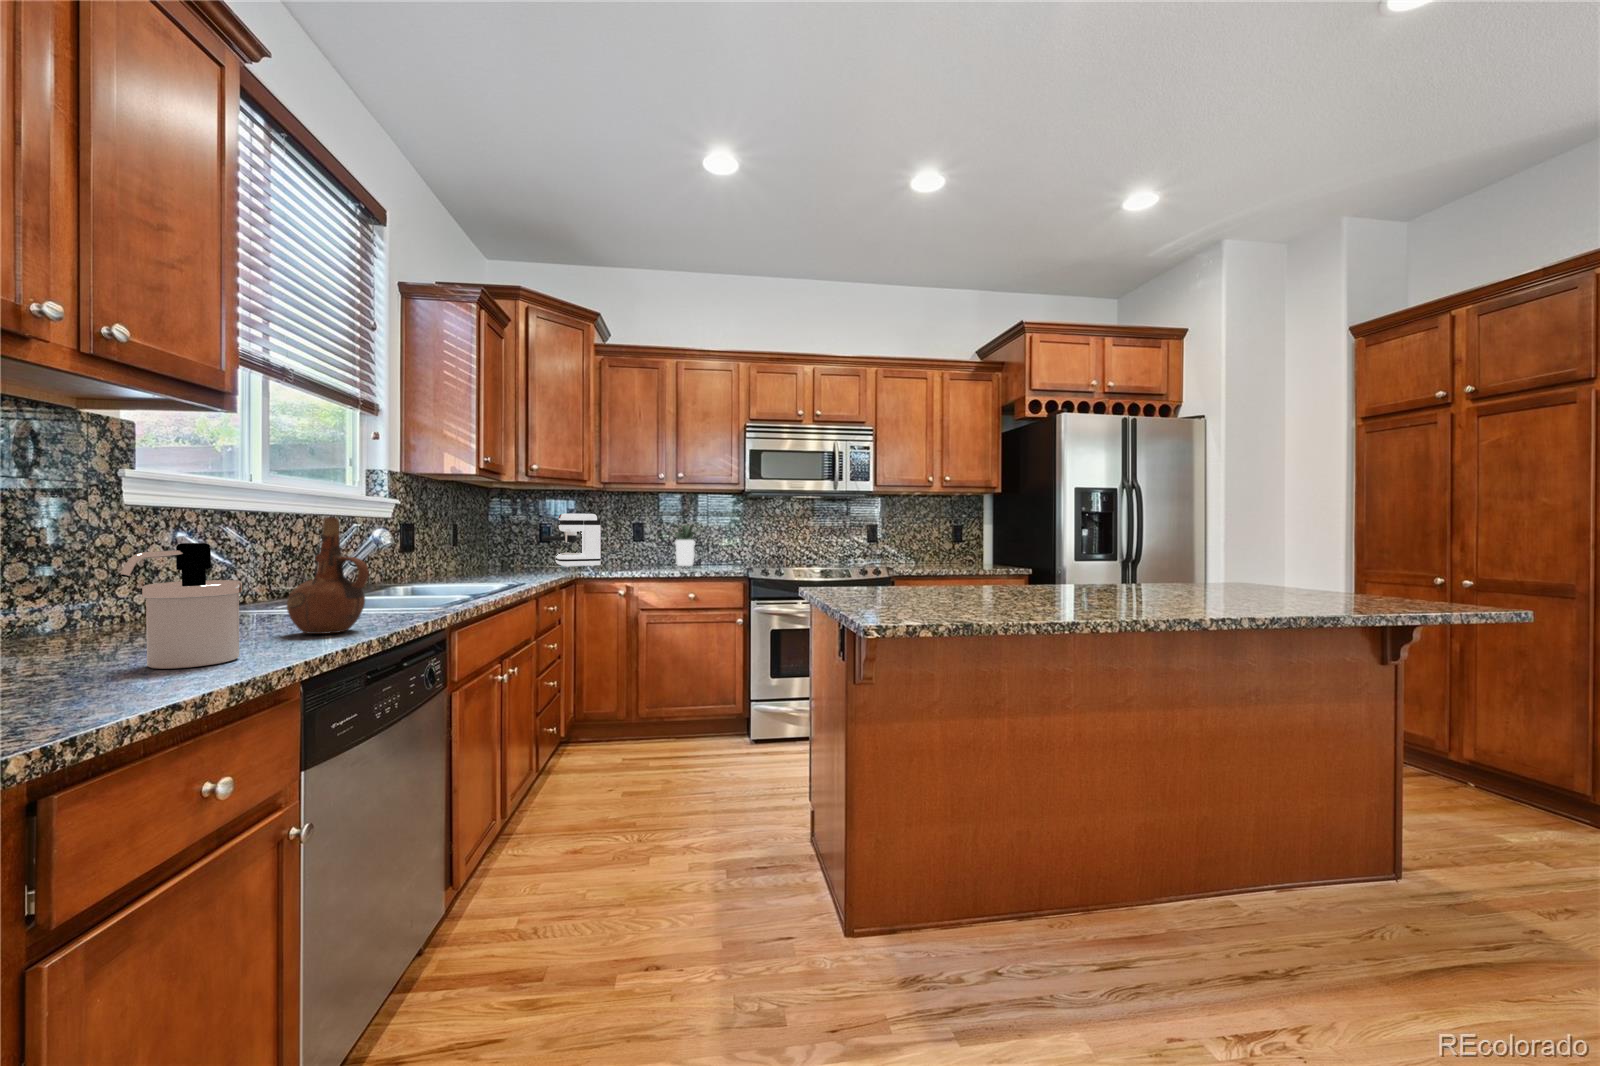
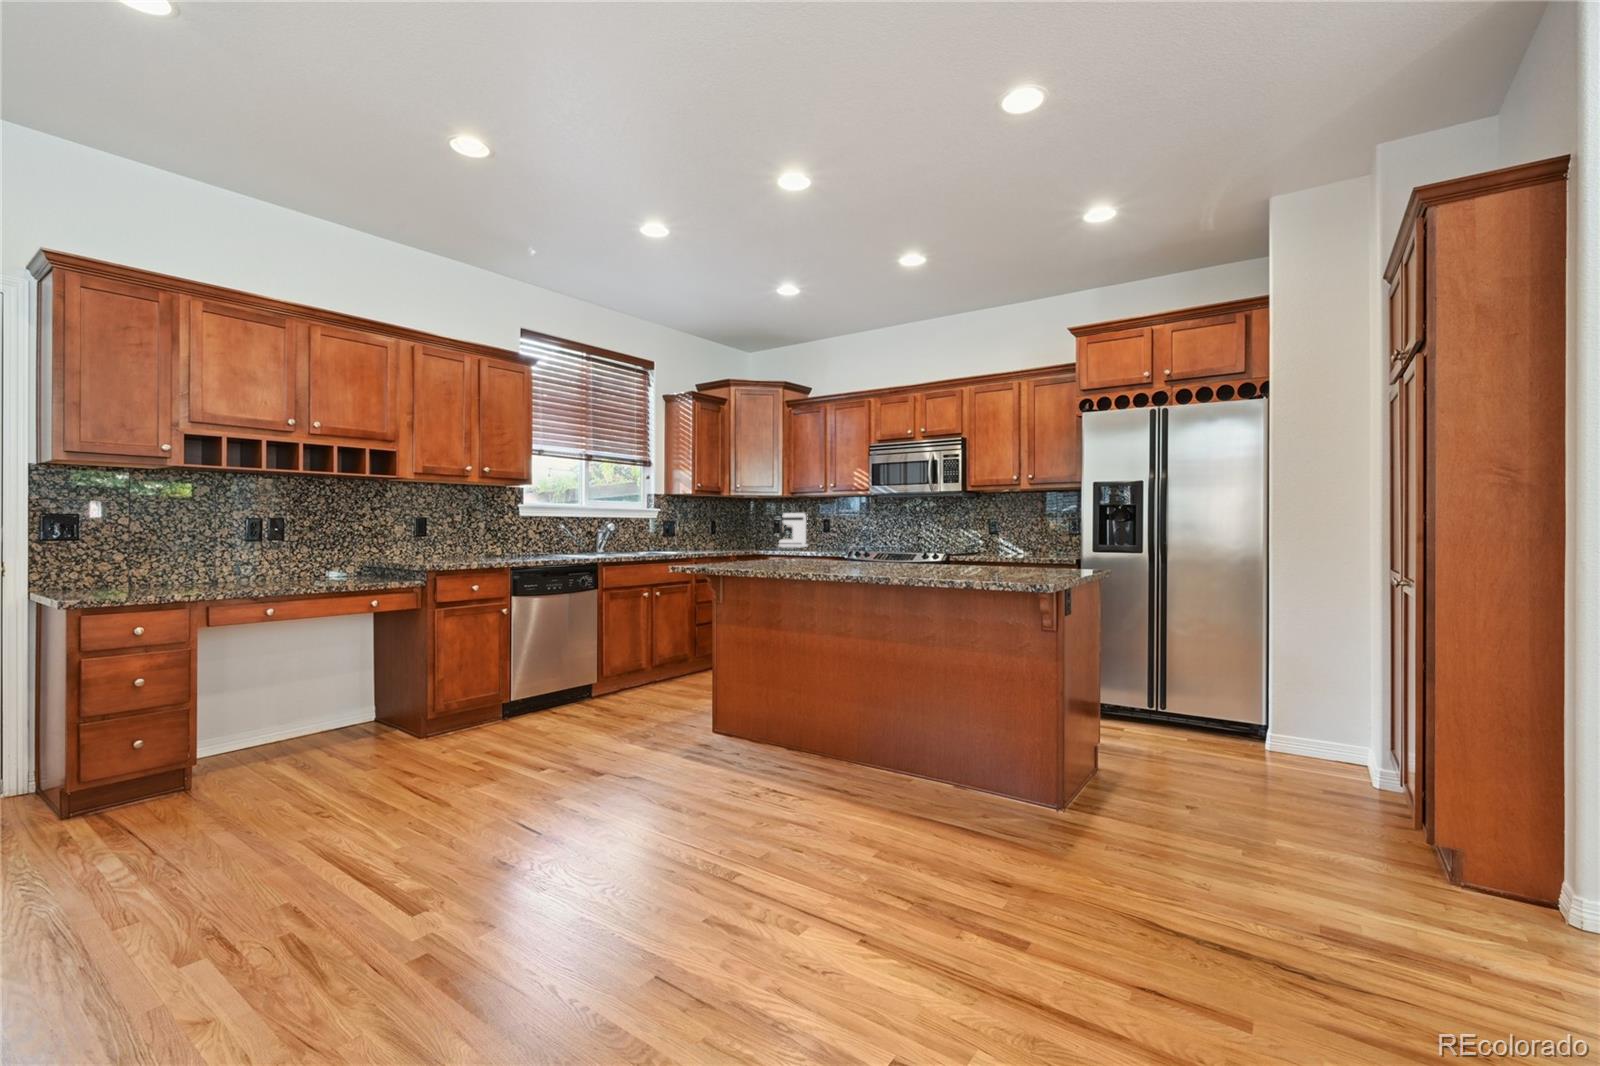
ceramic pitcher: present [287,518,369,634] -> none [534,521,557,560]
potted plant: present [674,524,705,566] -> none [835,517,873,549]
soap dispenser: present [120,543,242,669] -> none [474,529,506,563]

